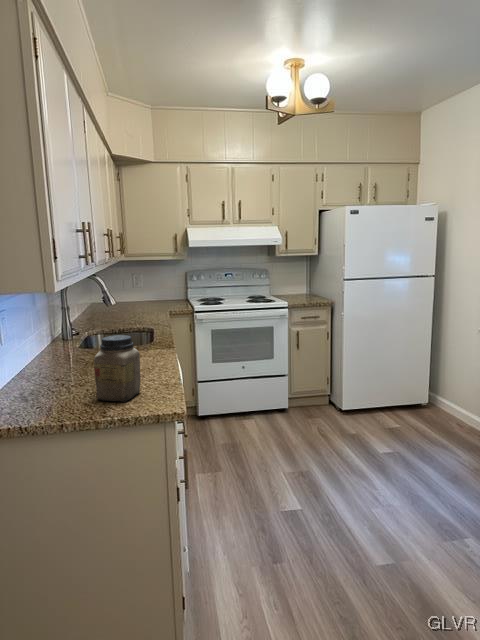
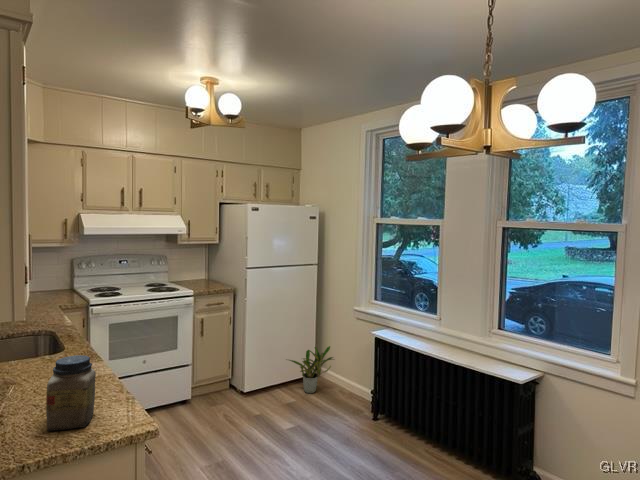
potted plant: none [389,372,454,423] -> present [289,346,333,393]

